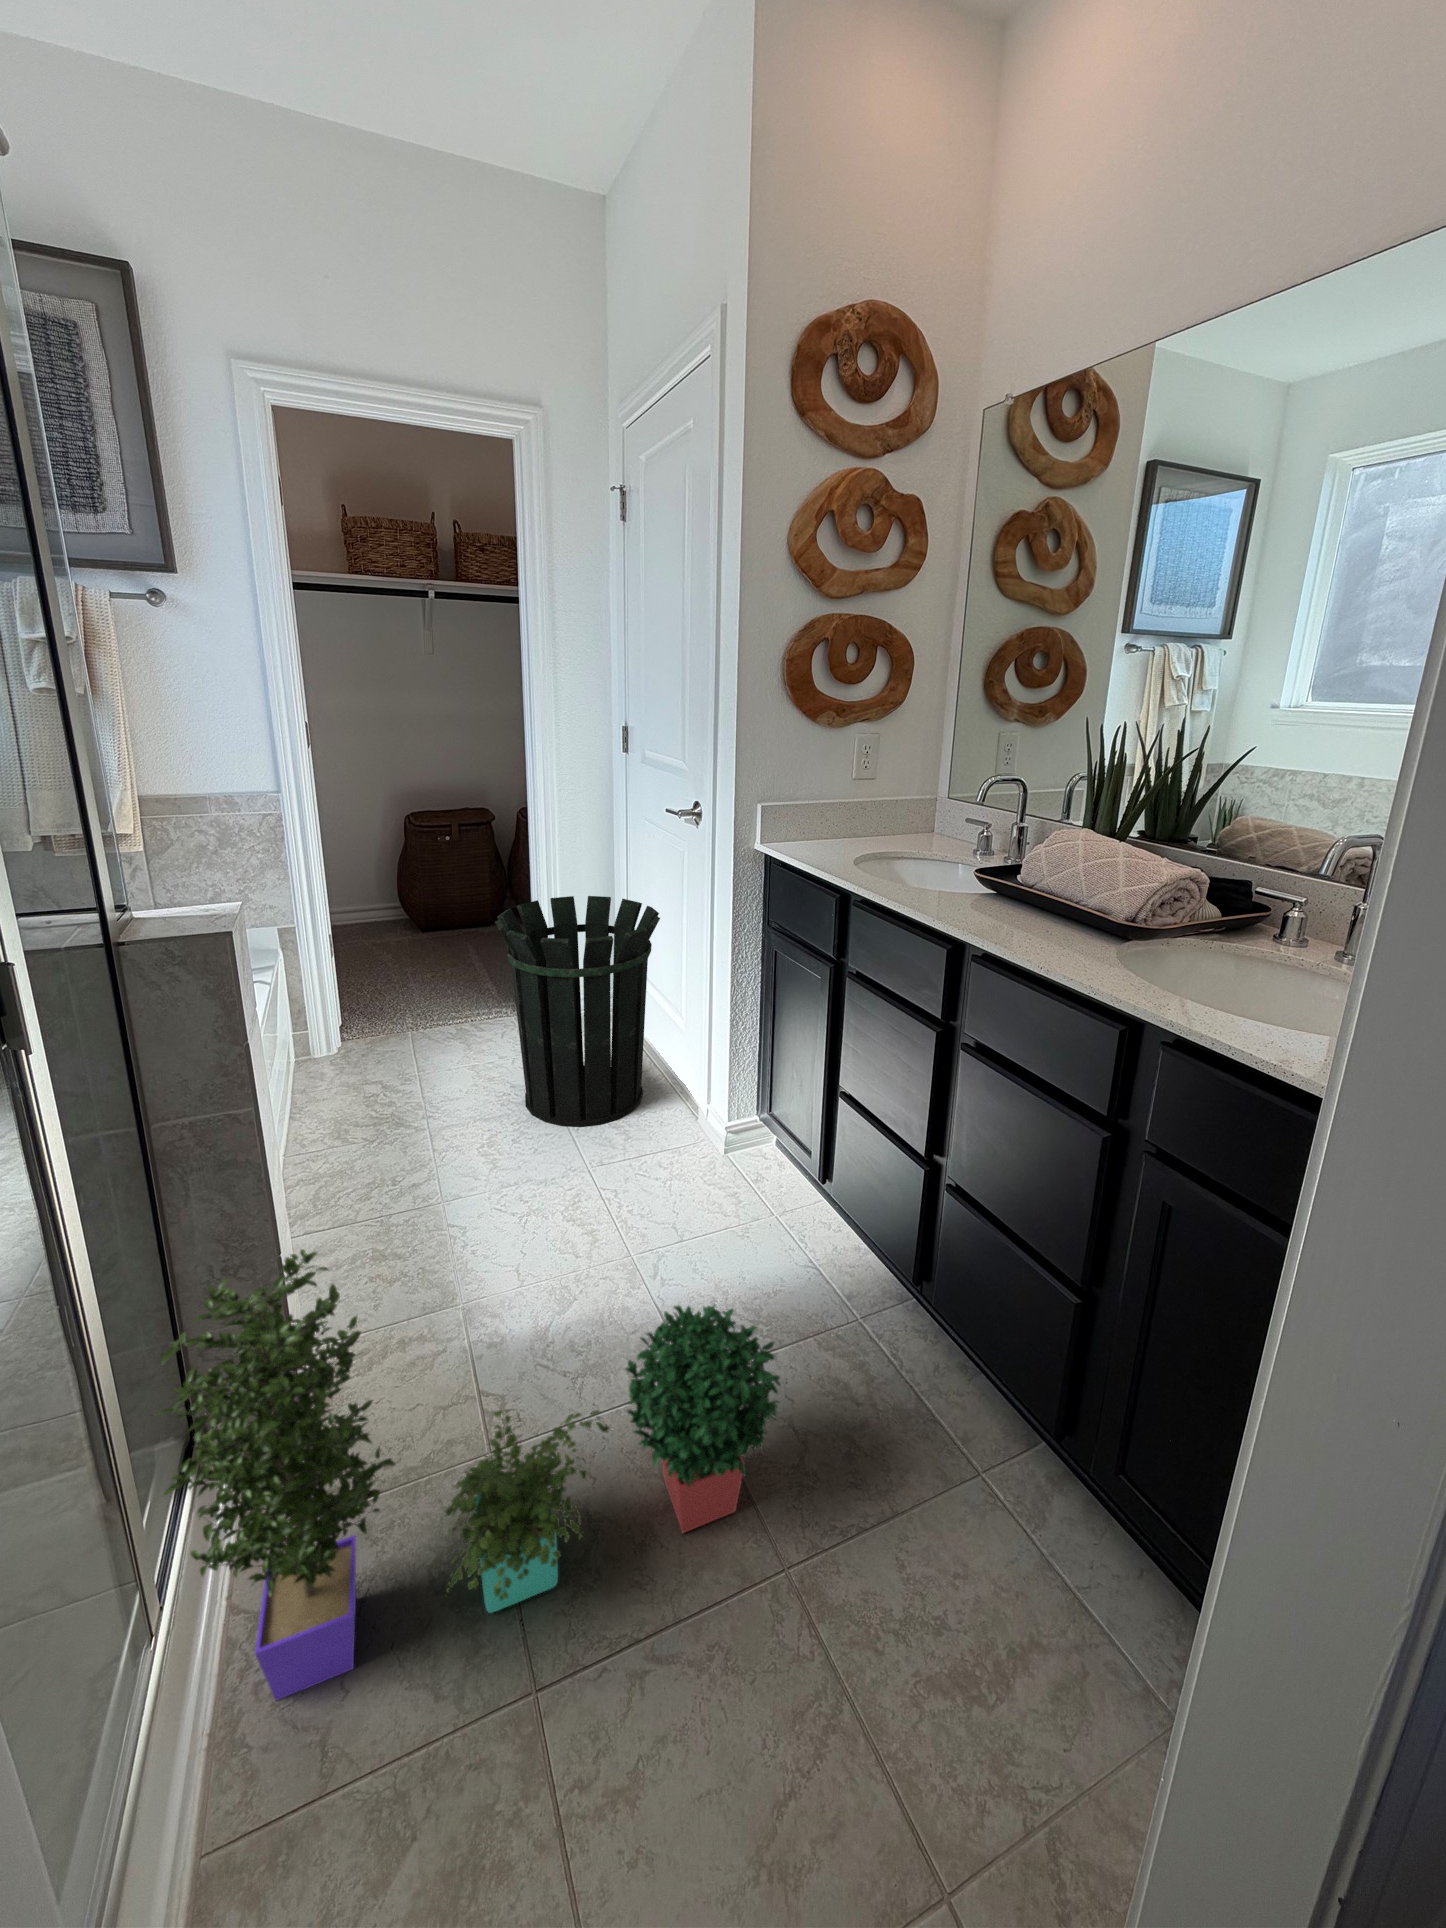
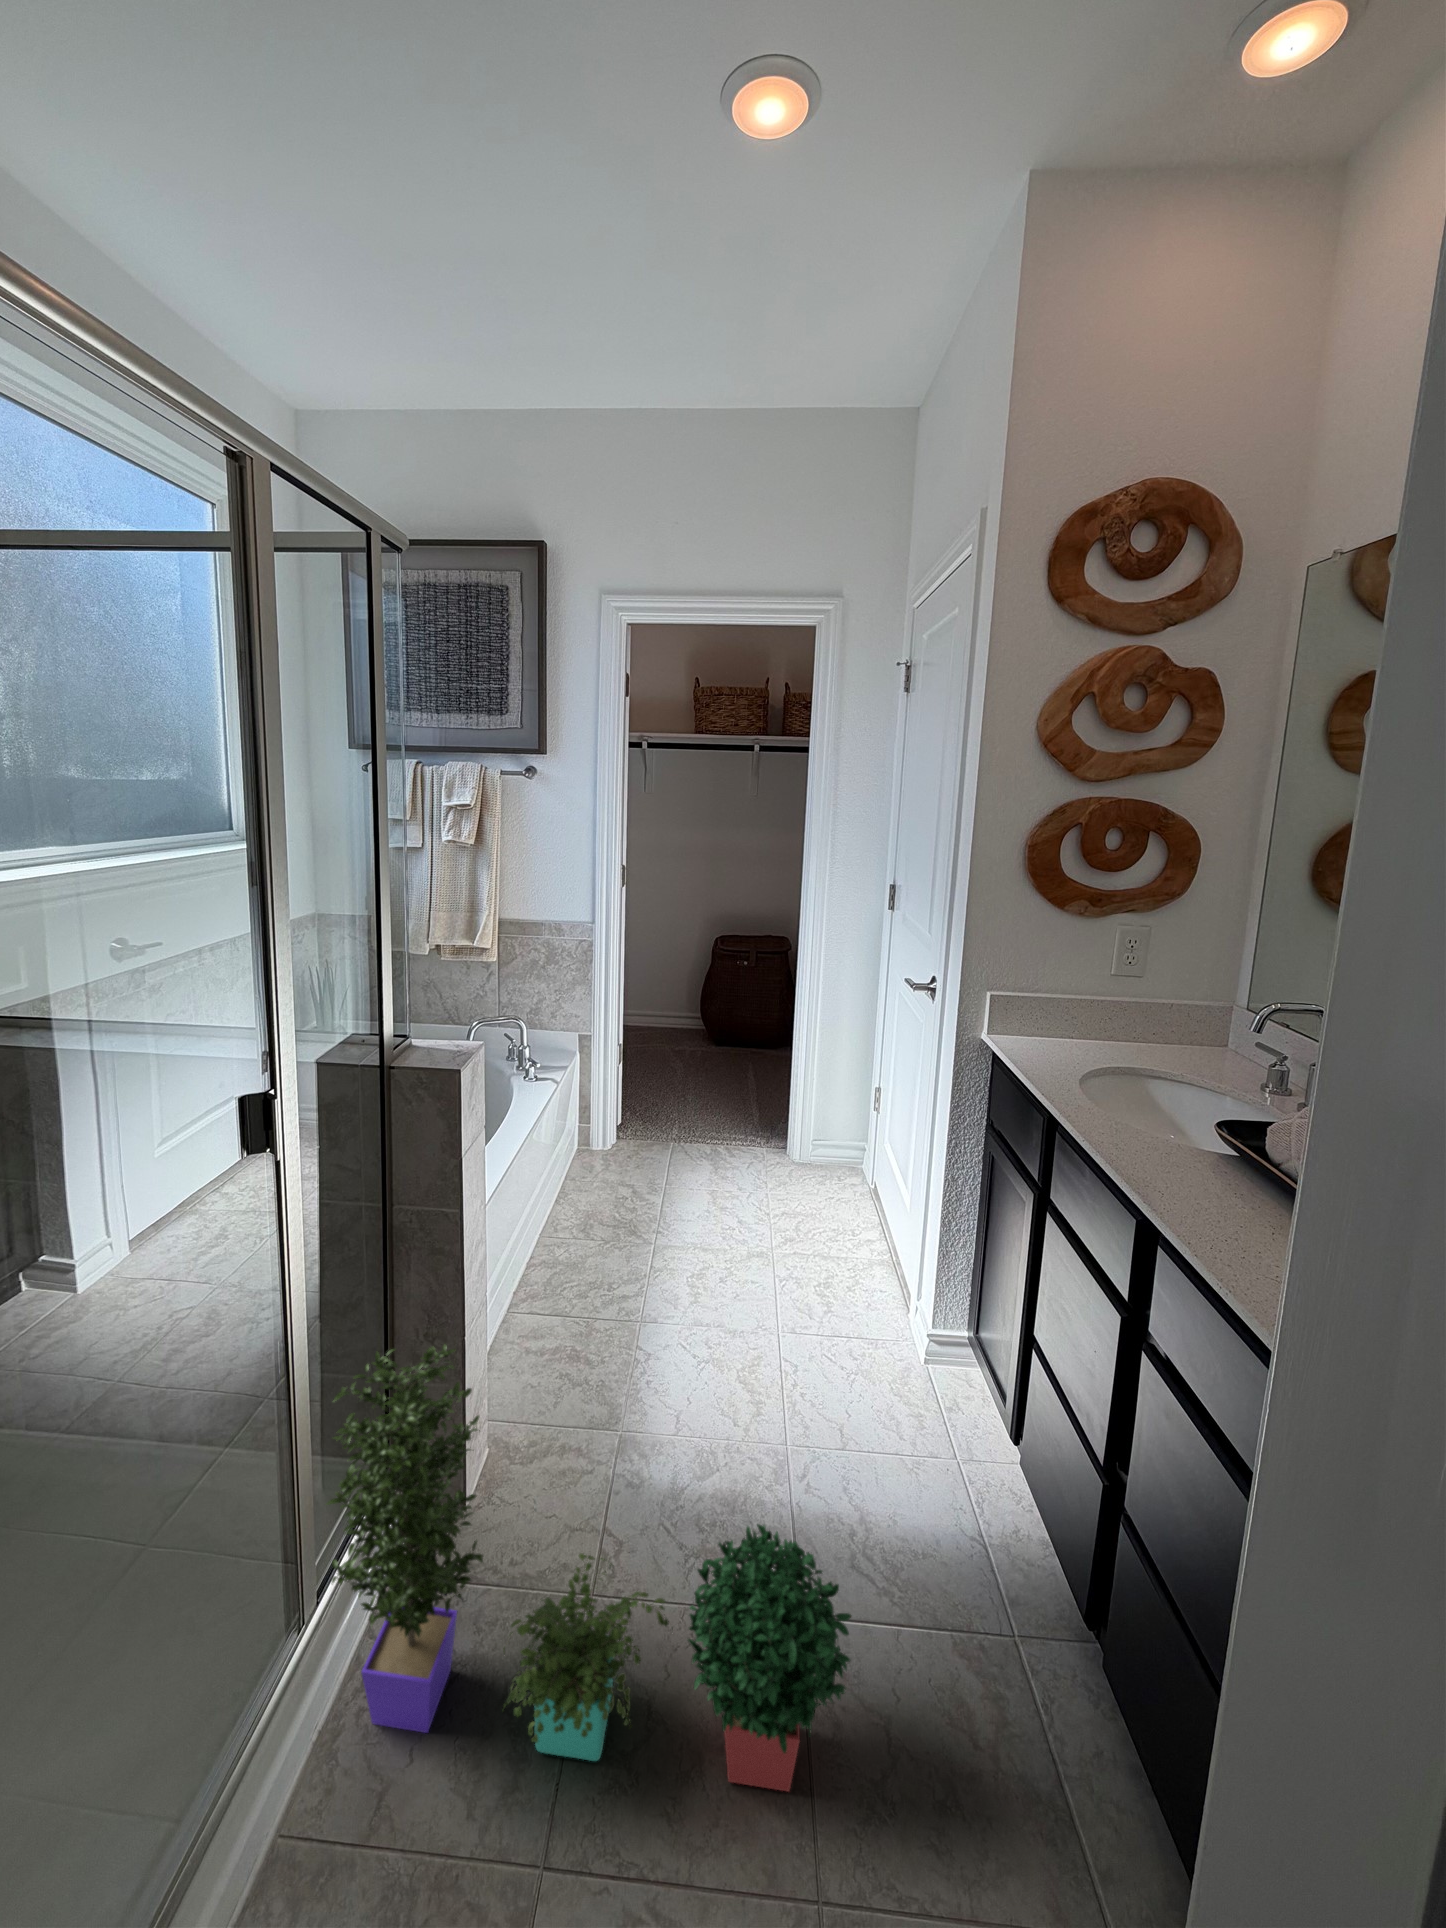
waste bin: present [495,896,660,1127] -> none [733,1047,895,1290]

